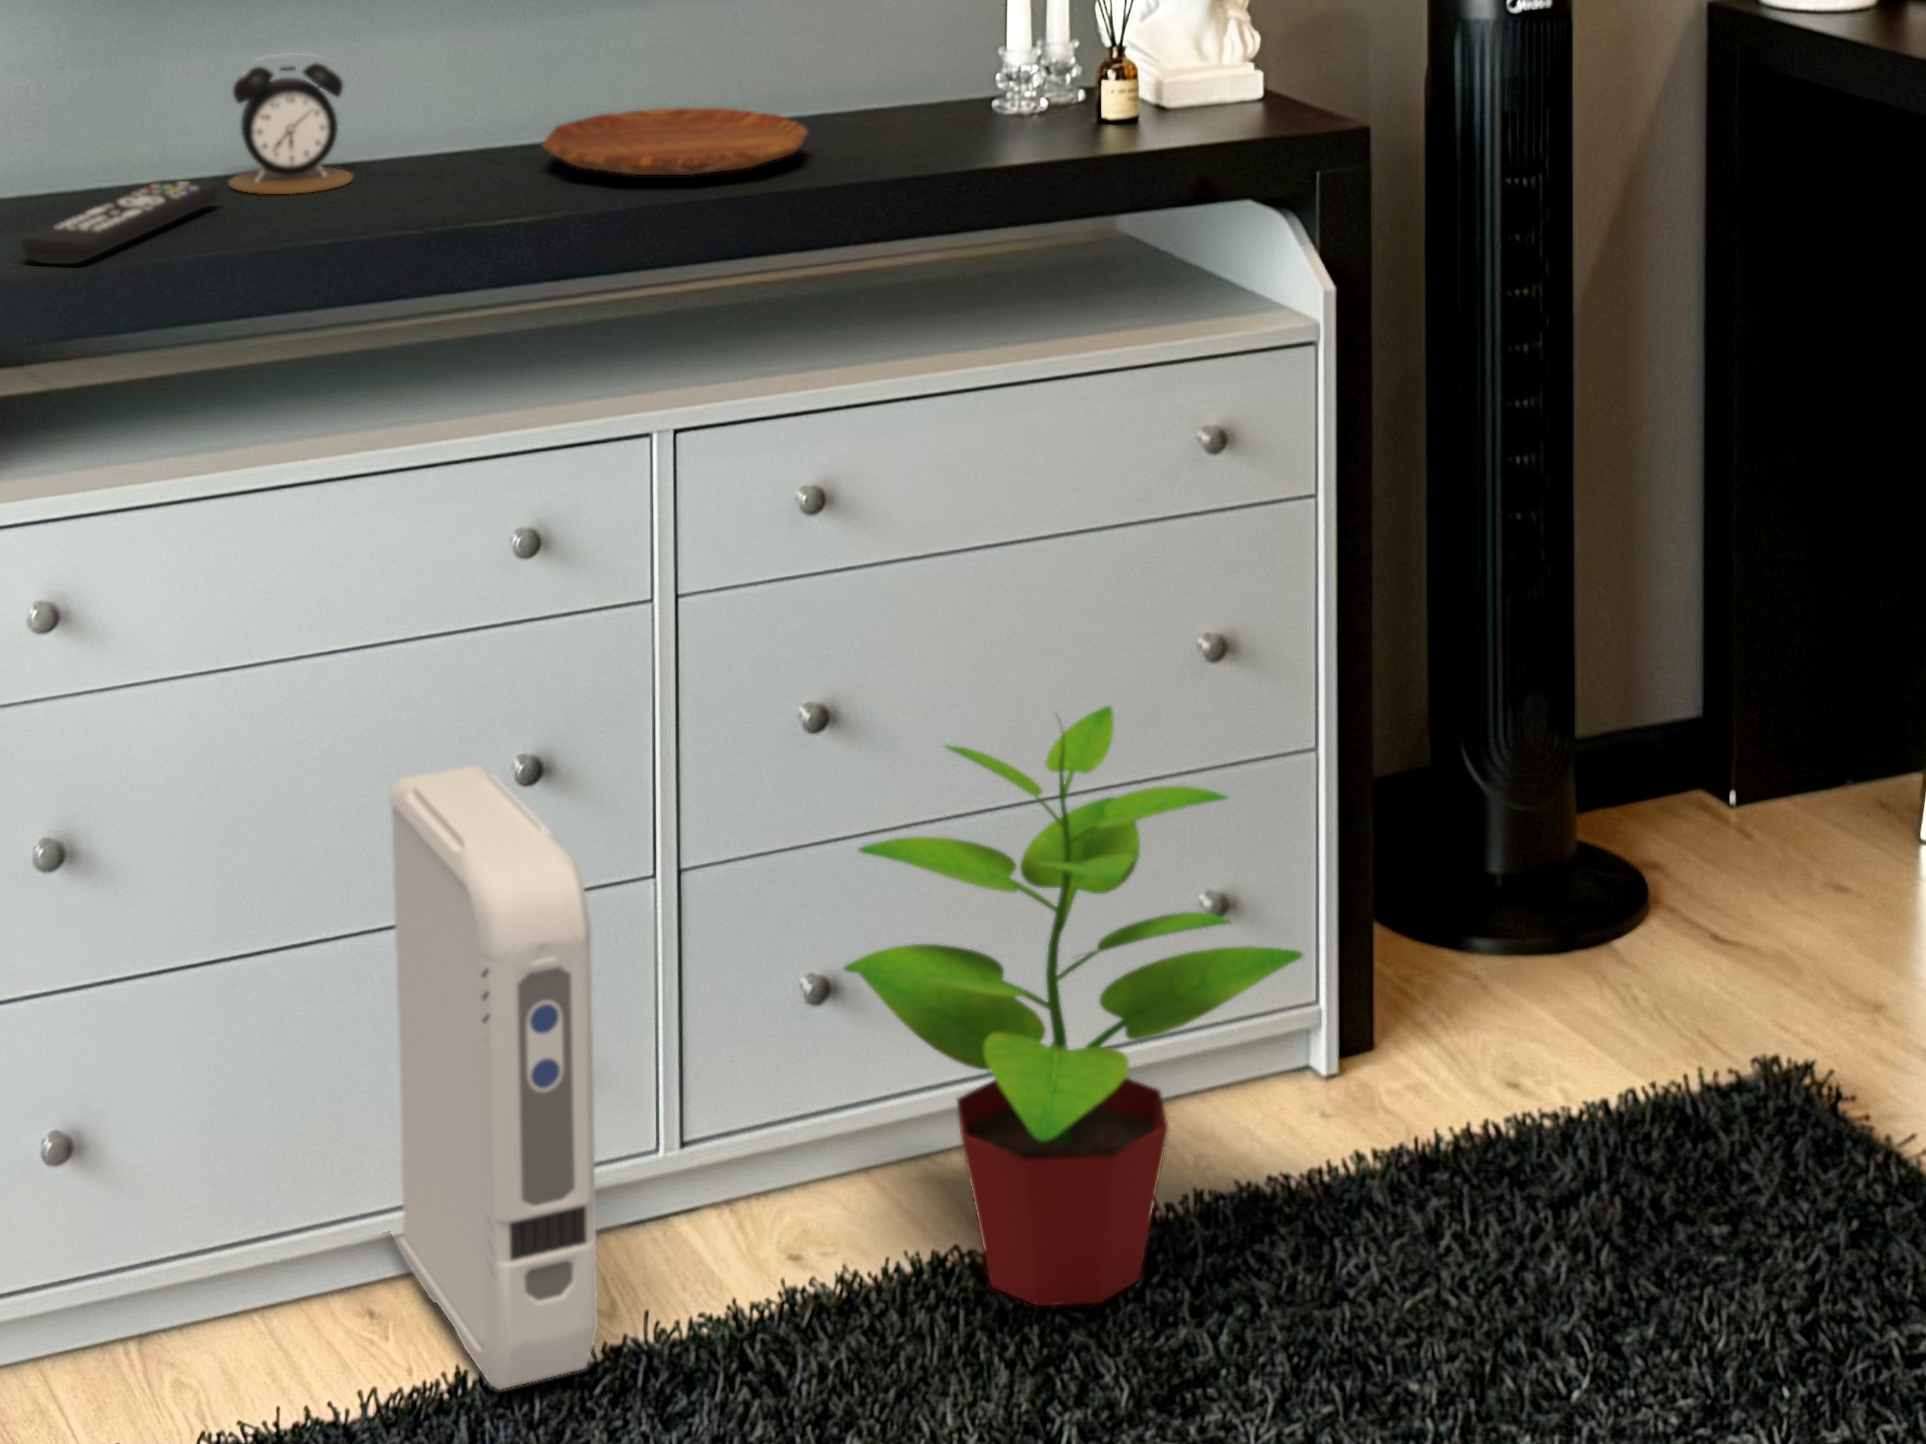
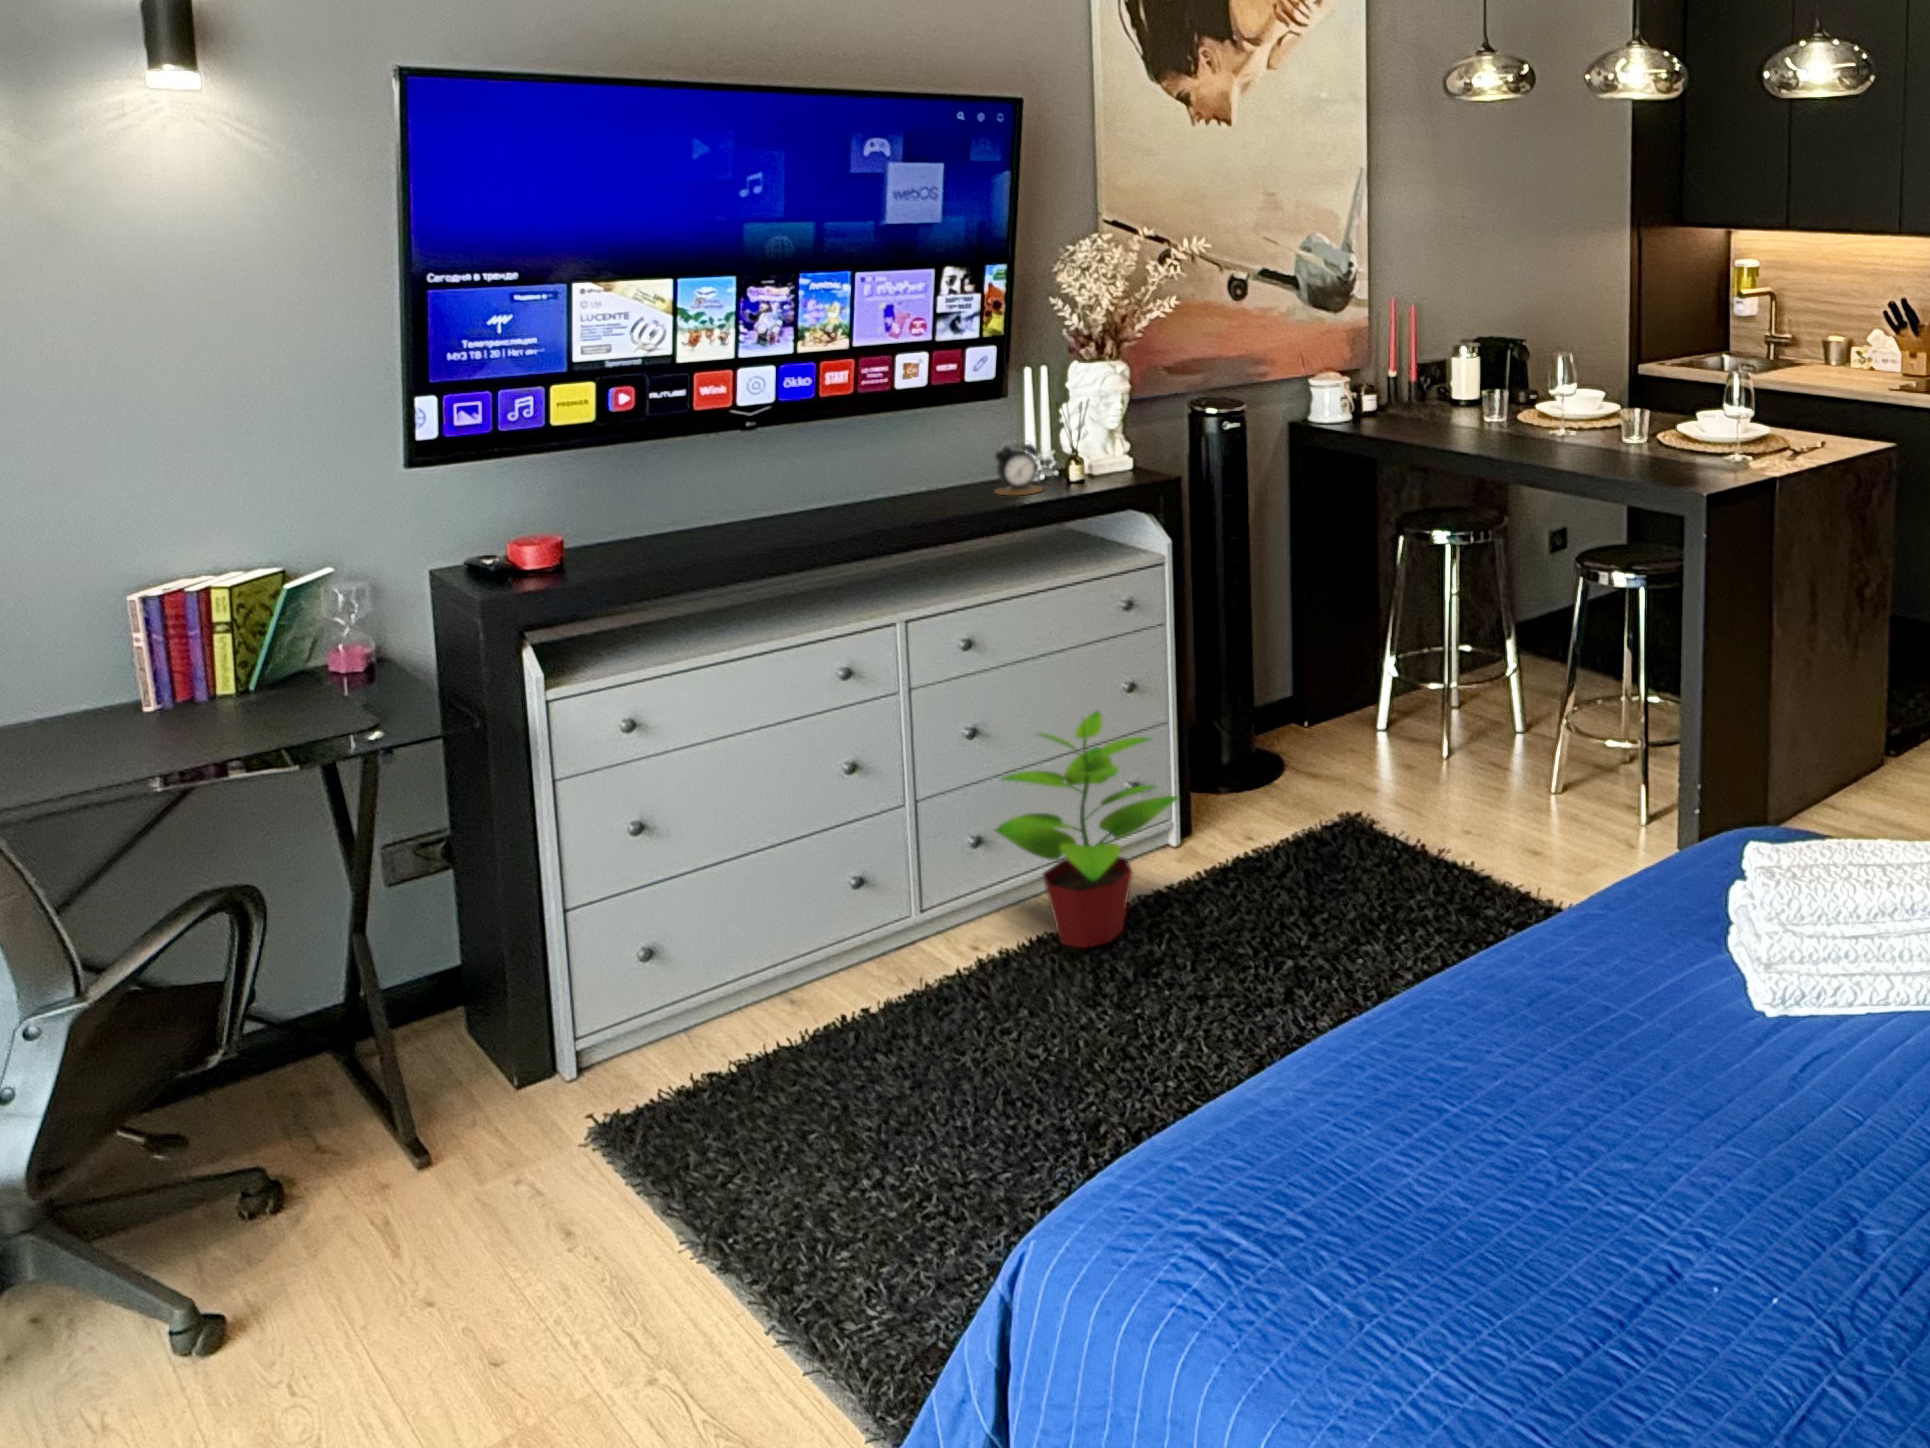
alarm clock: present [229,53,353,194] -> present [995,441,1043,495]
tray: present [542,108,807,175] -> none [829,486,947,515]
remote control: present [21,180,220,264] -> none [600,532,684,572]
air purifier: present [389,766,598,1389] -> none [780,766,905,1019]

